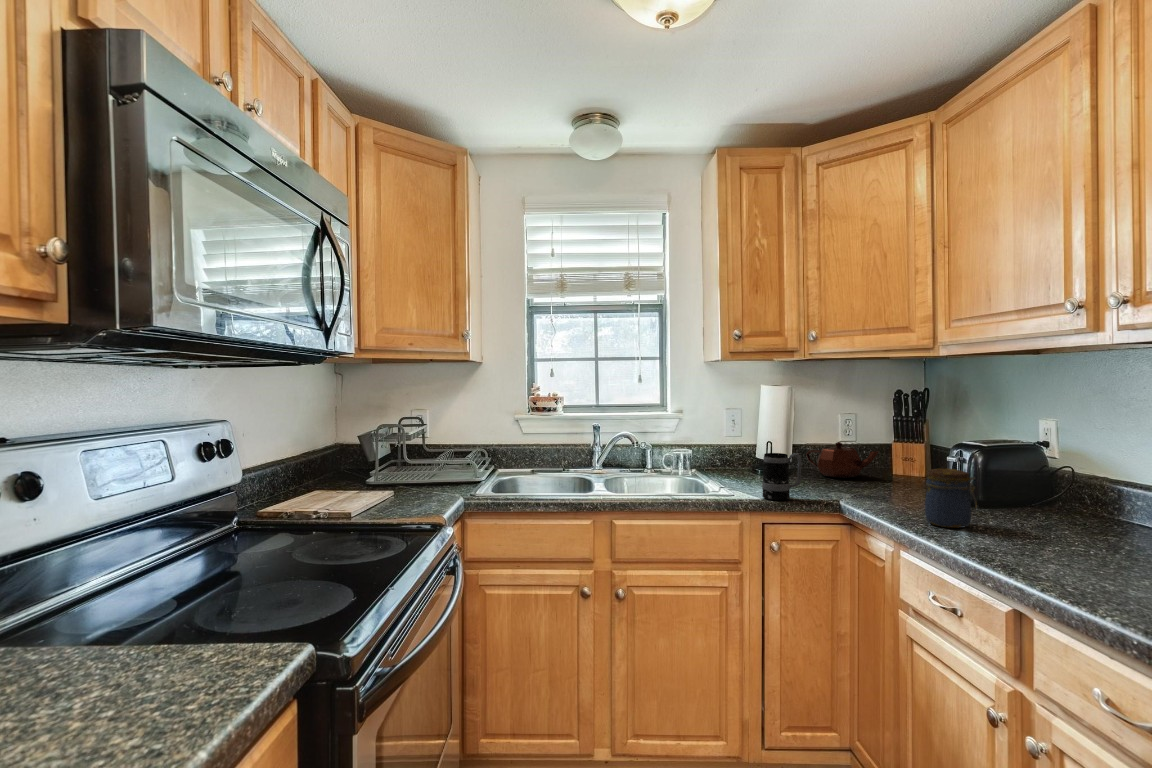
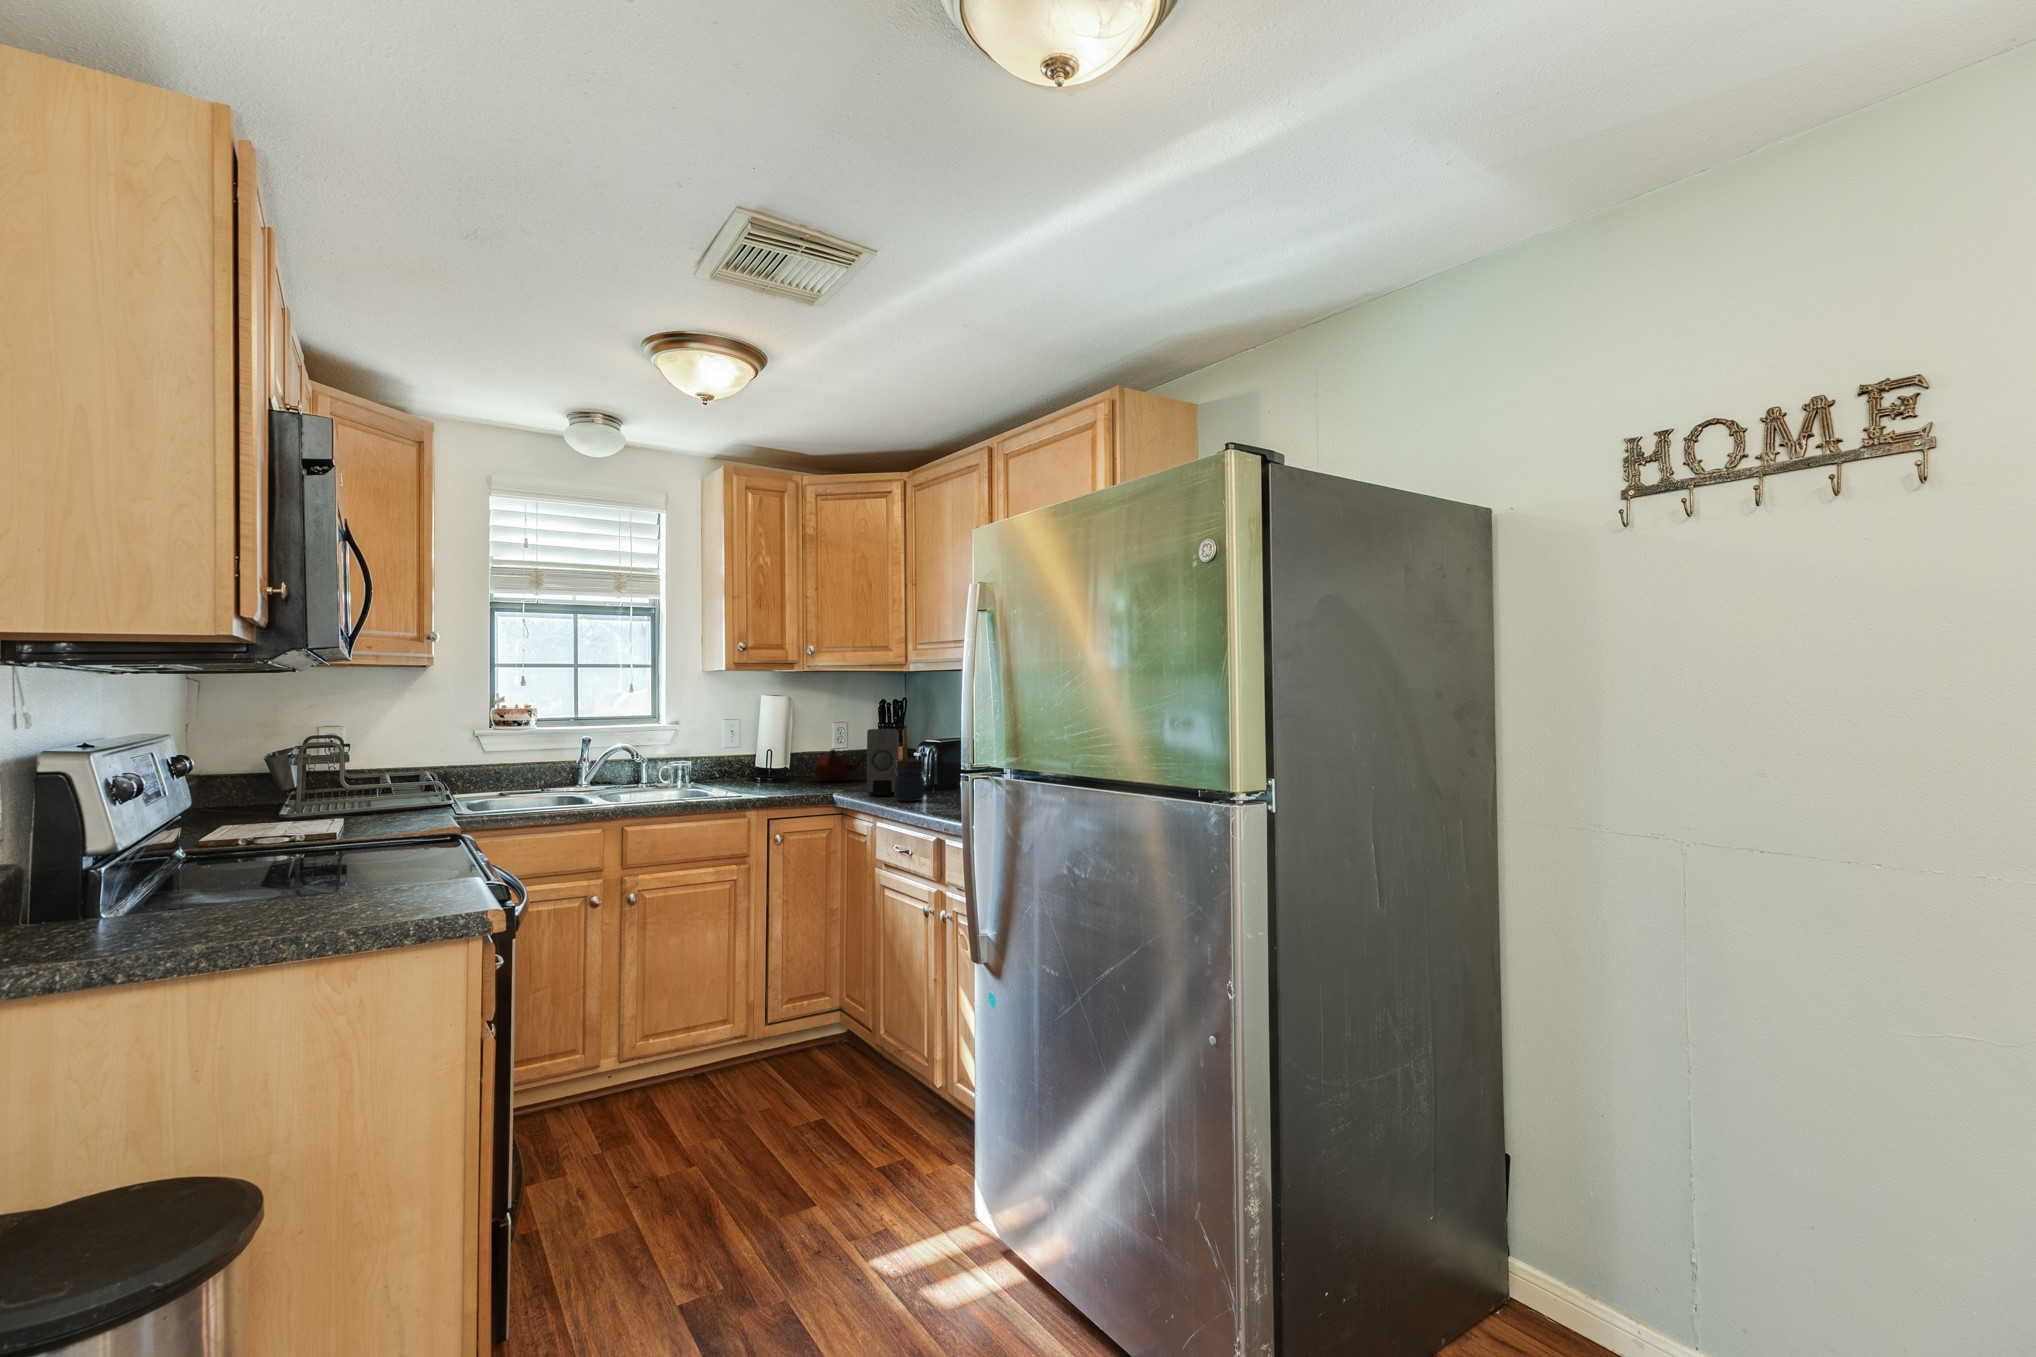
soap dispenser: none [884,427,927,511] -> present [867,729,899,796]
mug: present [762,453,802,500] -> none [768,755,802,797]

